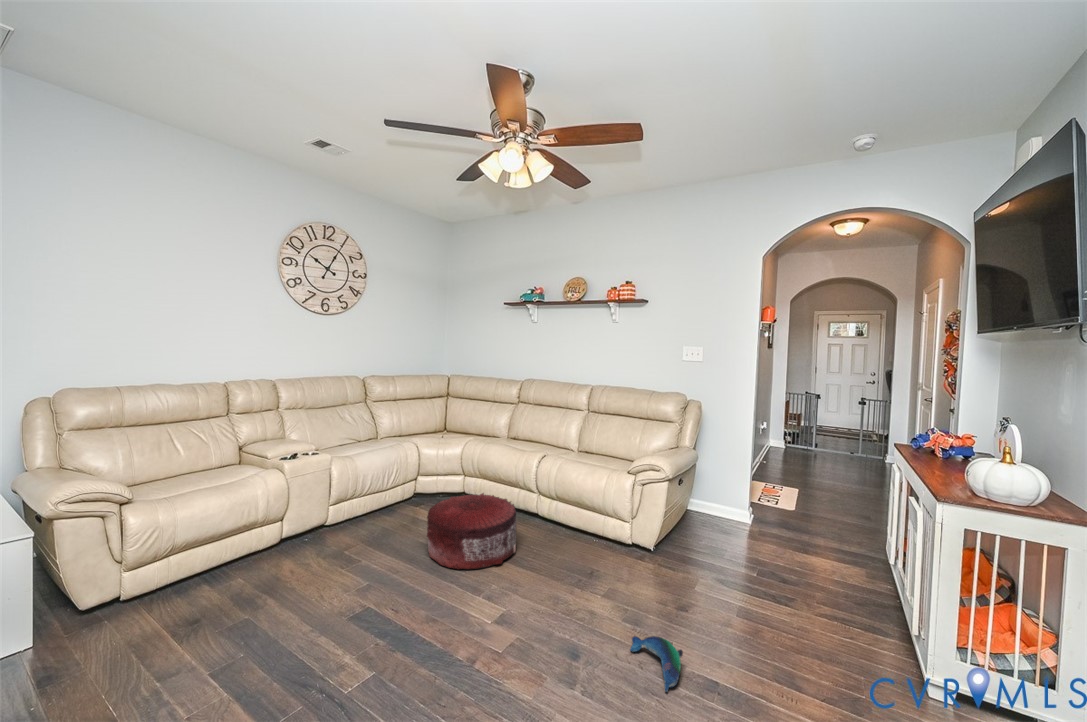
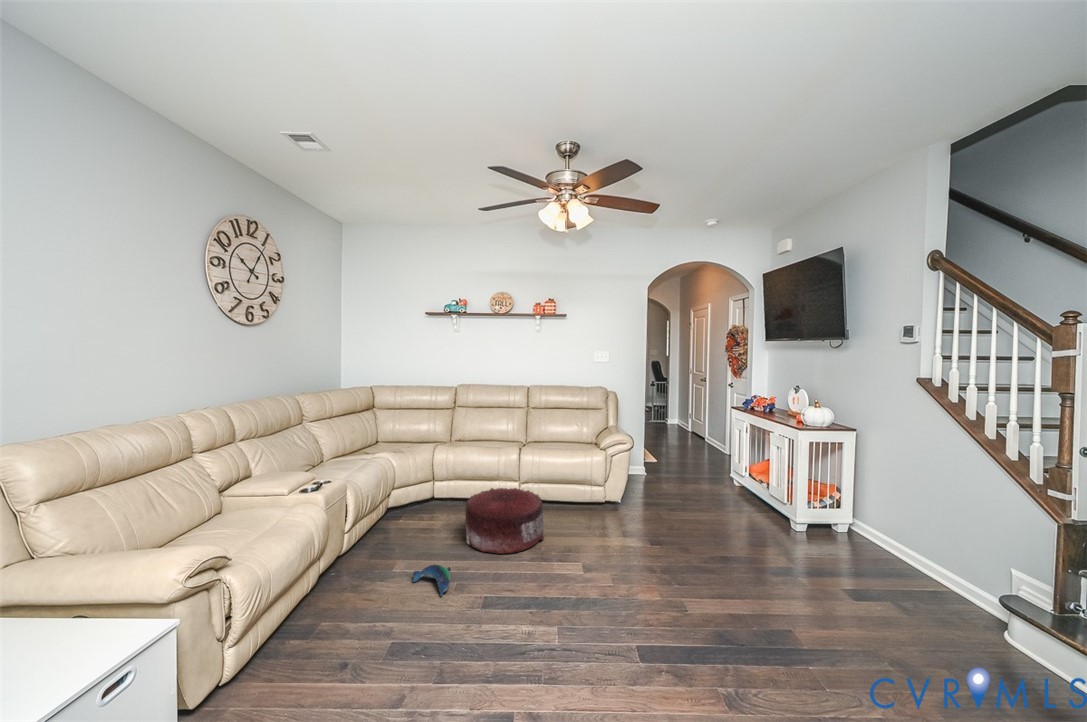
plush toy: present [630,636,683,692] -> present [412,565,451,596]

